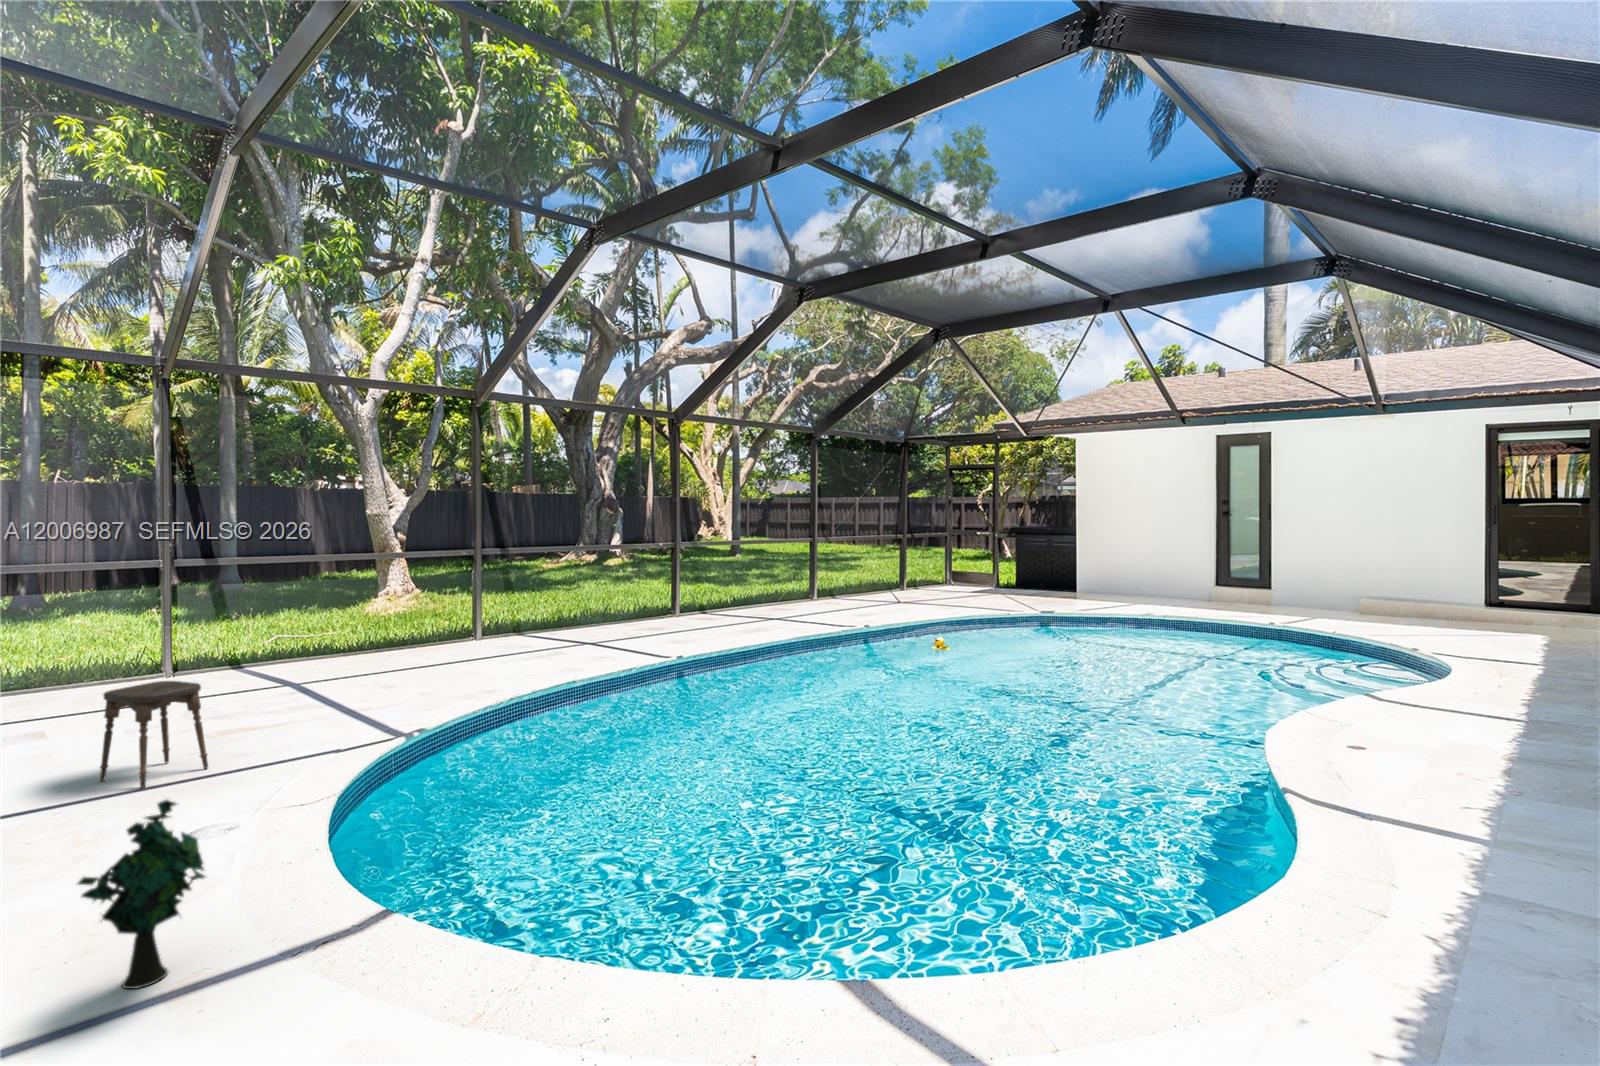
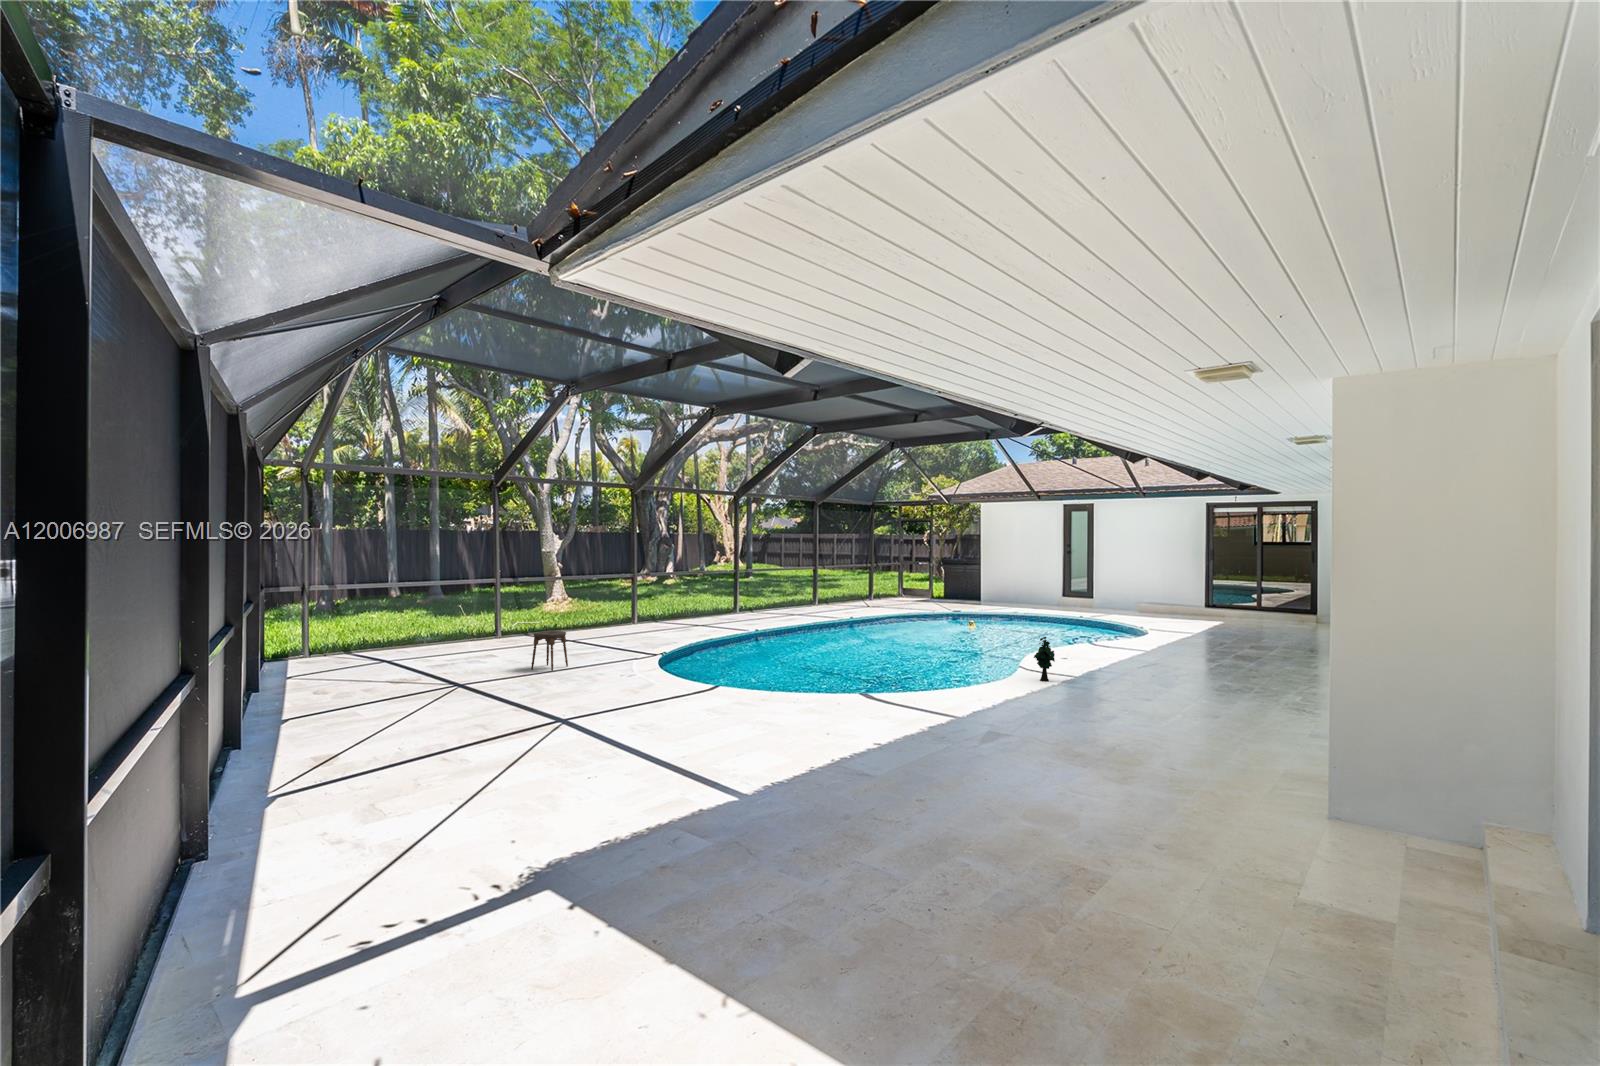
decorative plant: present [78,800,205,989] -> present [1034,637,1055,681]

